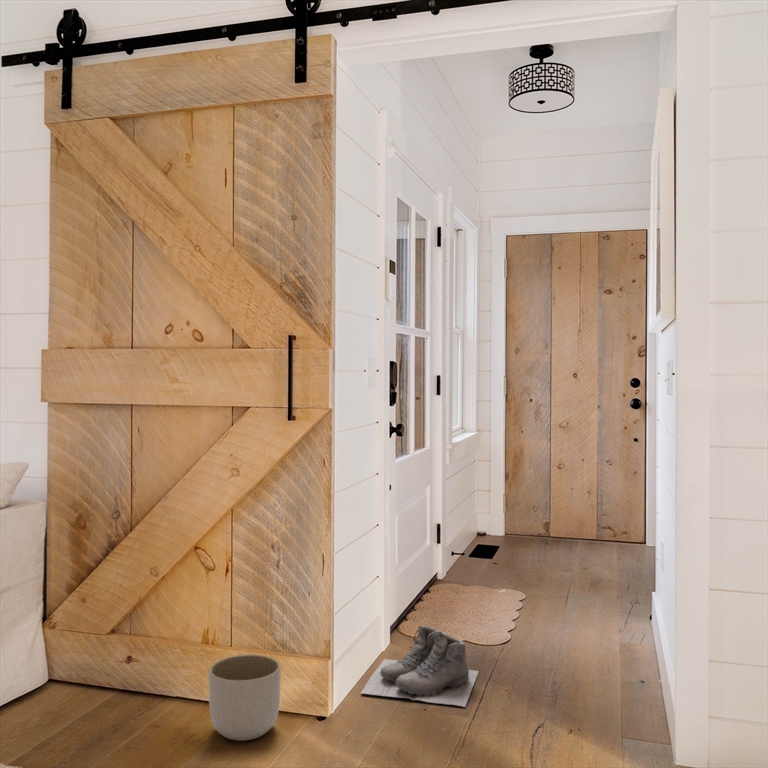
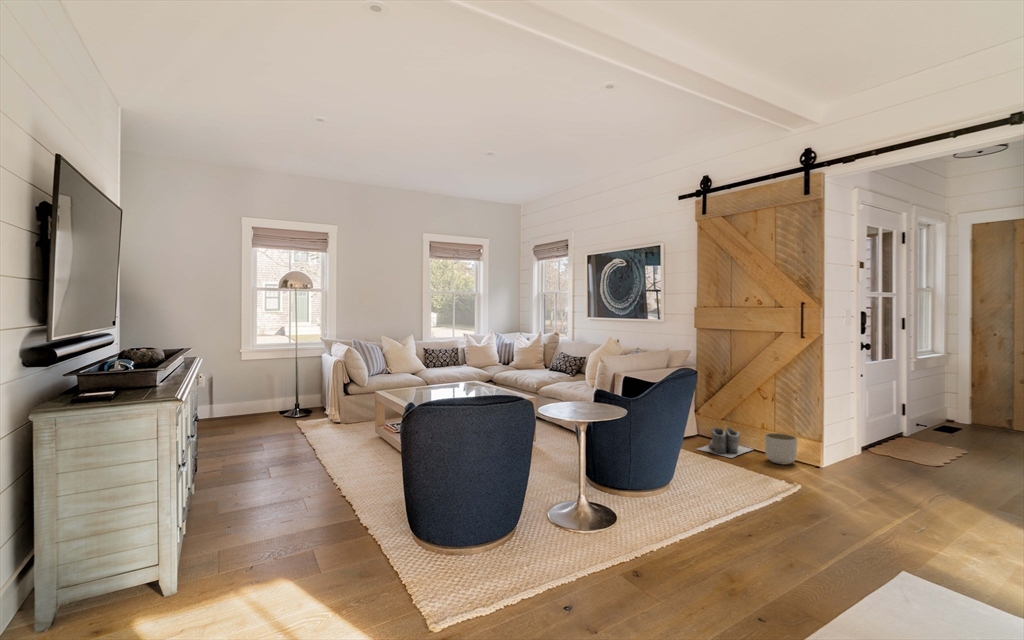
boots: present [361,625,479,707] -> present [698,427,753,458]

